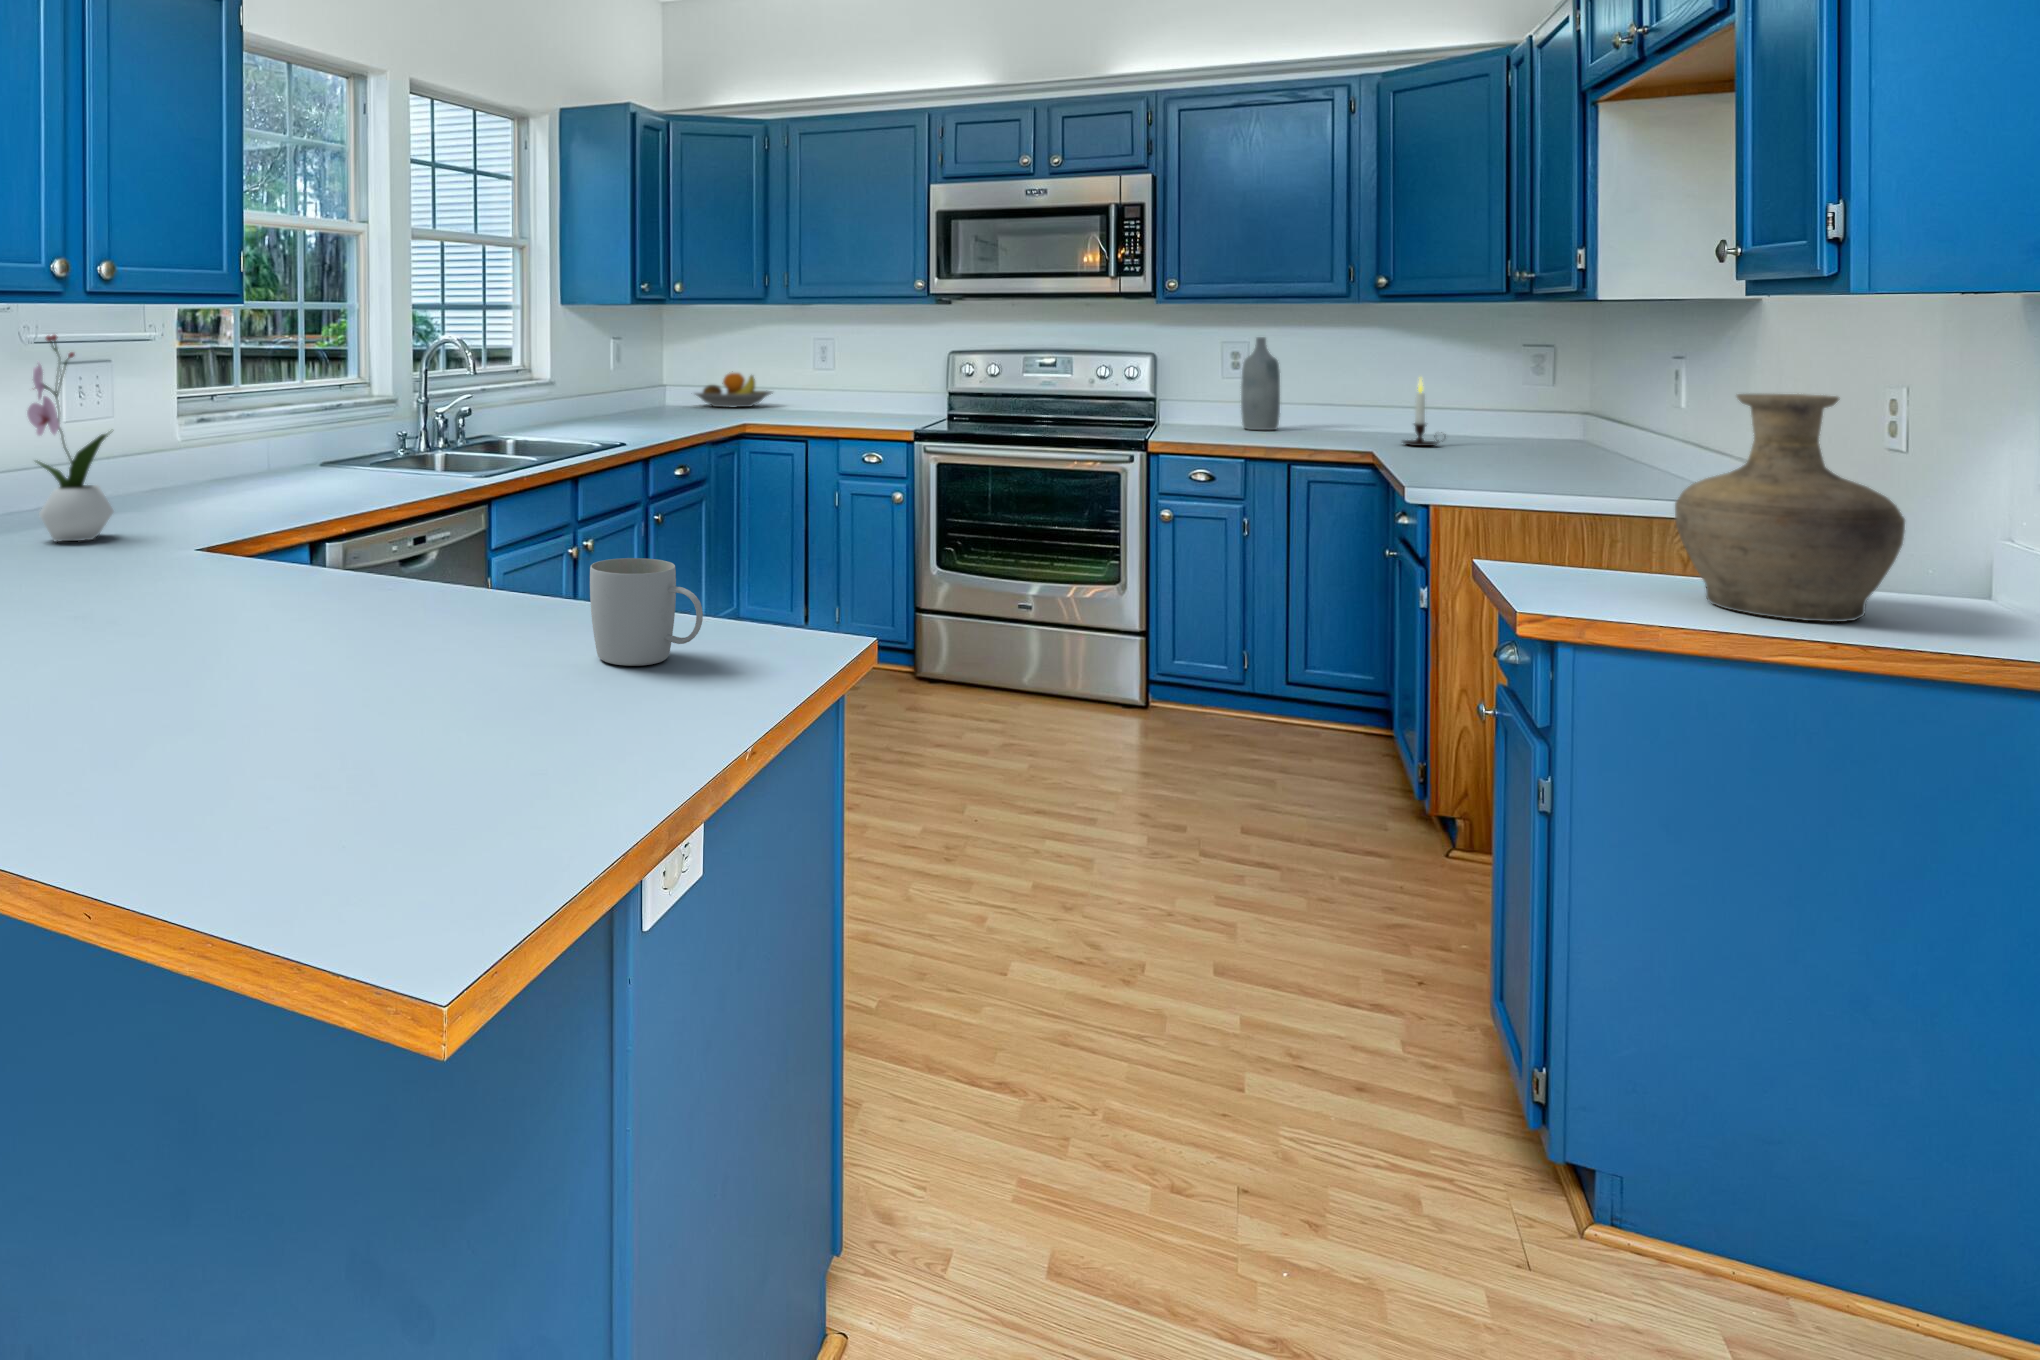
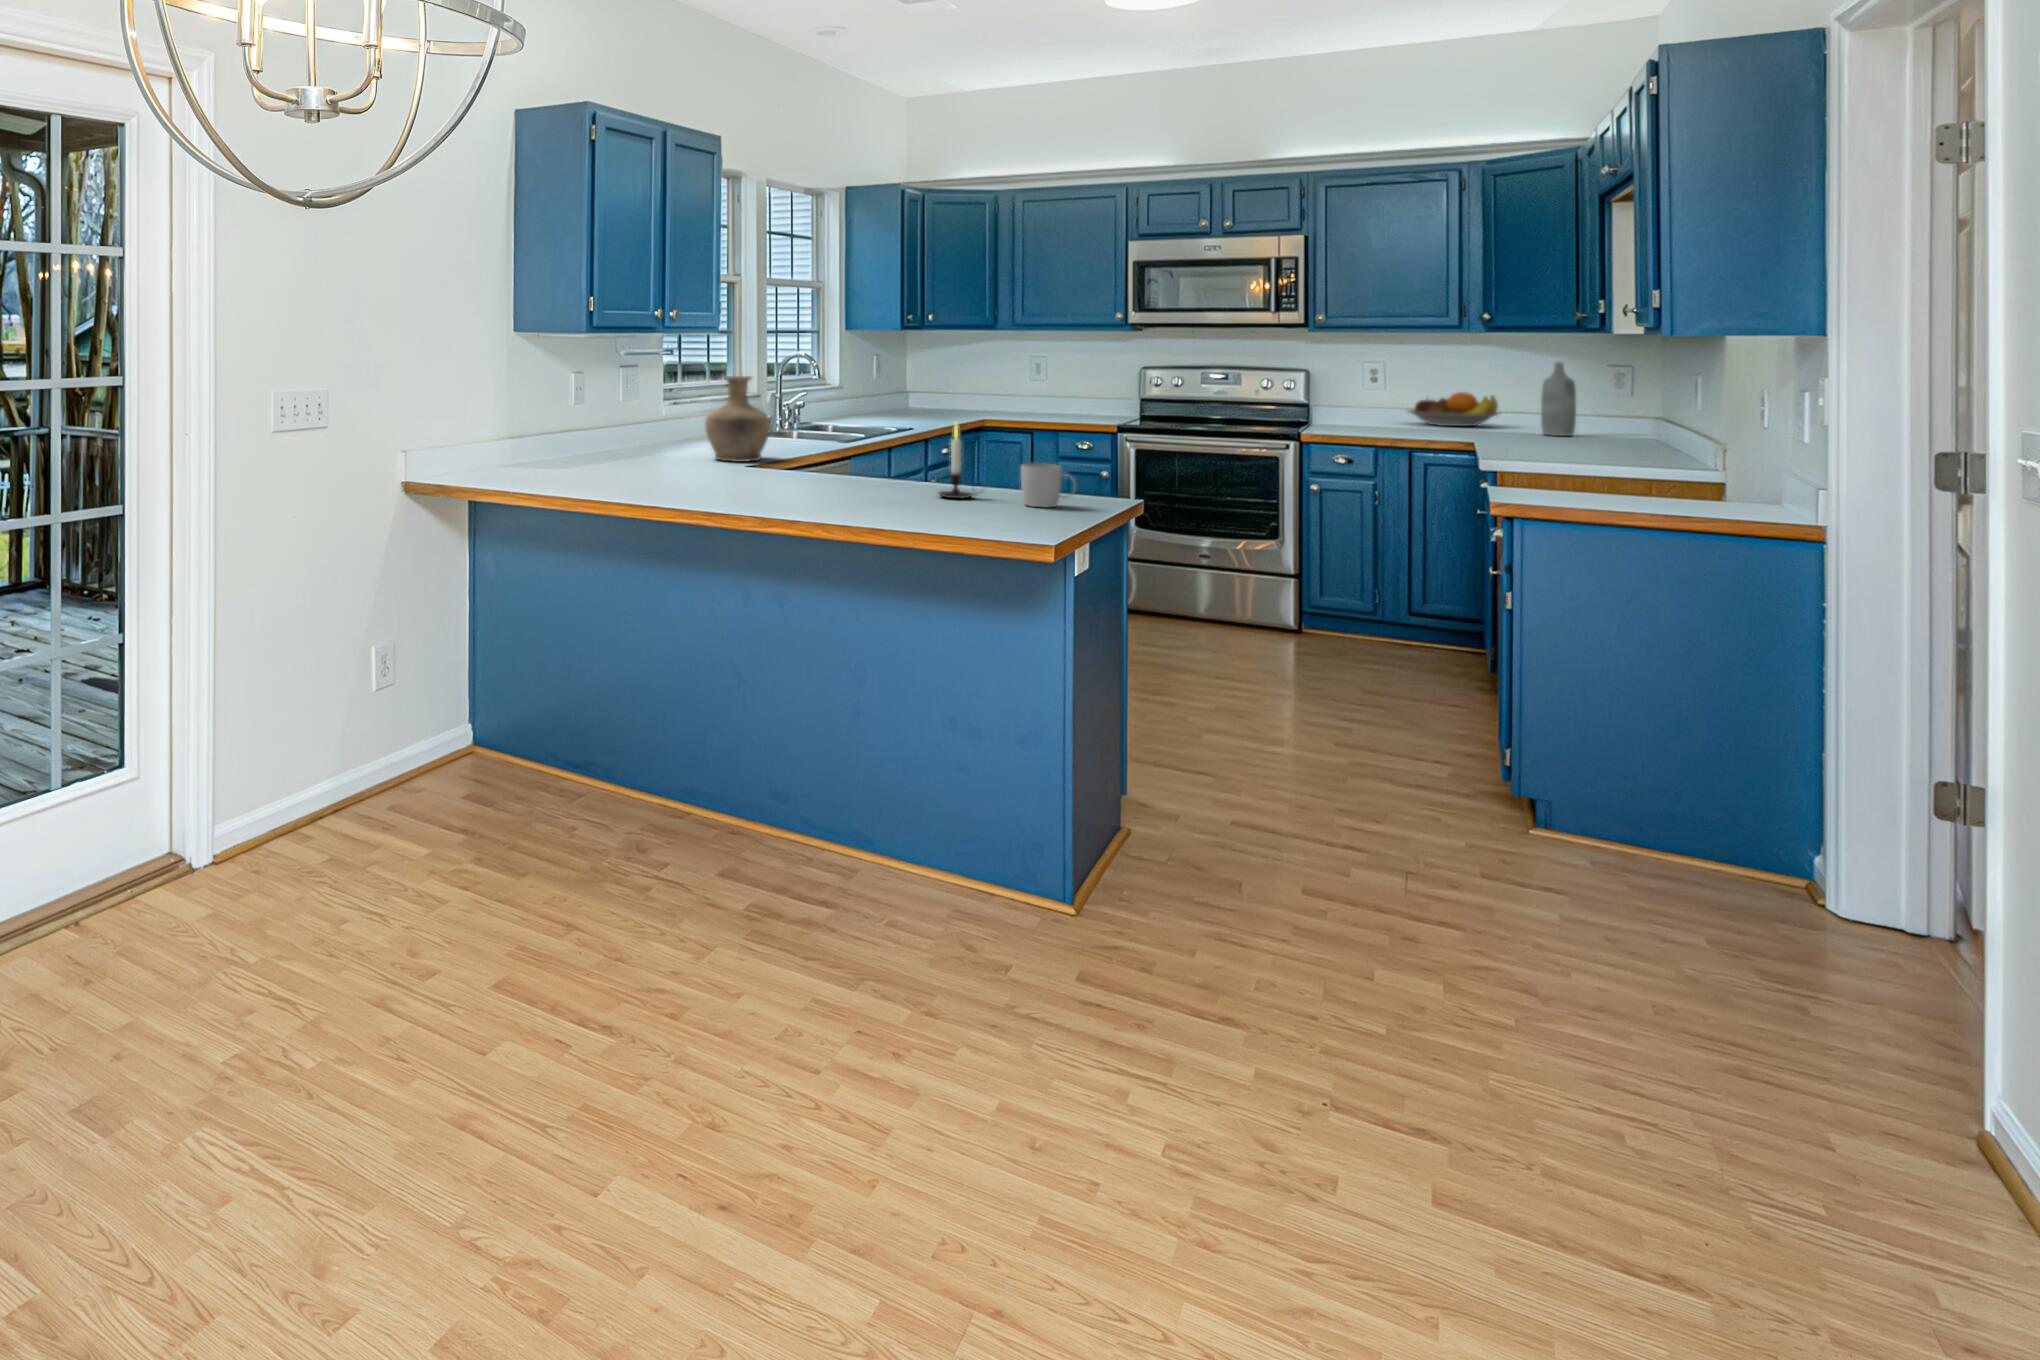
flower arrangement: present [27,335,114,541] -> none [651,357,698,467]
bottle: present [1241,337,1280,430] -> present [1541,362,1576,436]
fruit bowl: present [696,373,772,407] -> present [1409,392,1501,426]
candle: present [1403,379,1439,446] -> present [939,425,981,499]
vase: present [1675,394,1905,622] -> present [705,376,771,462]

